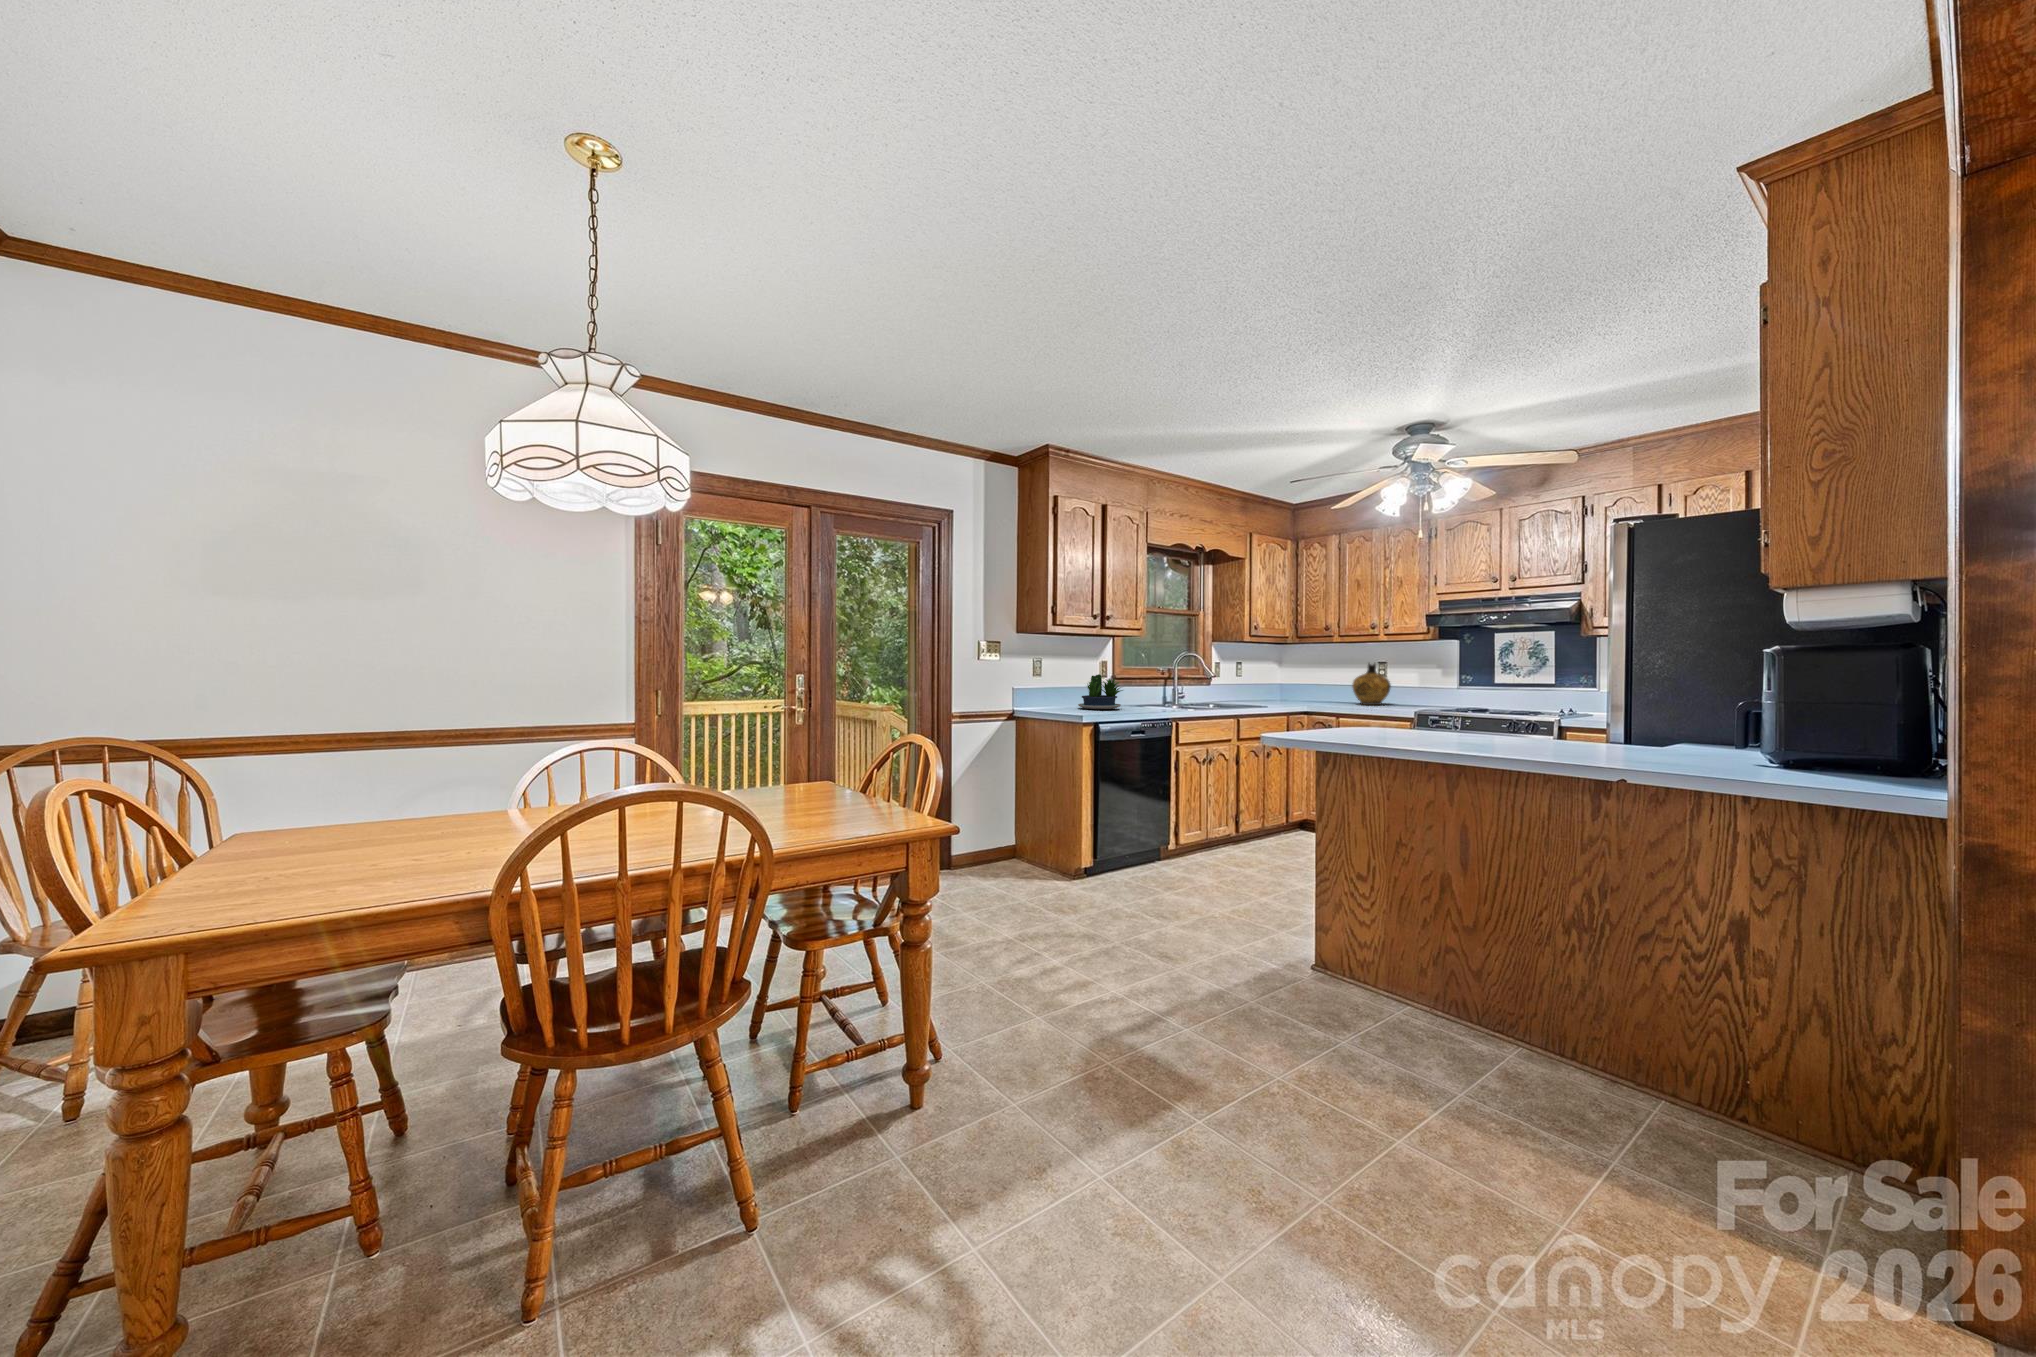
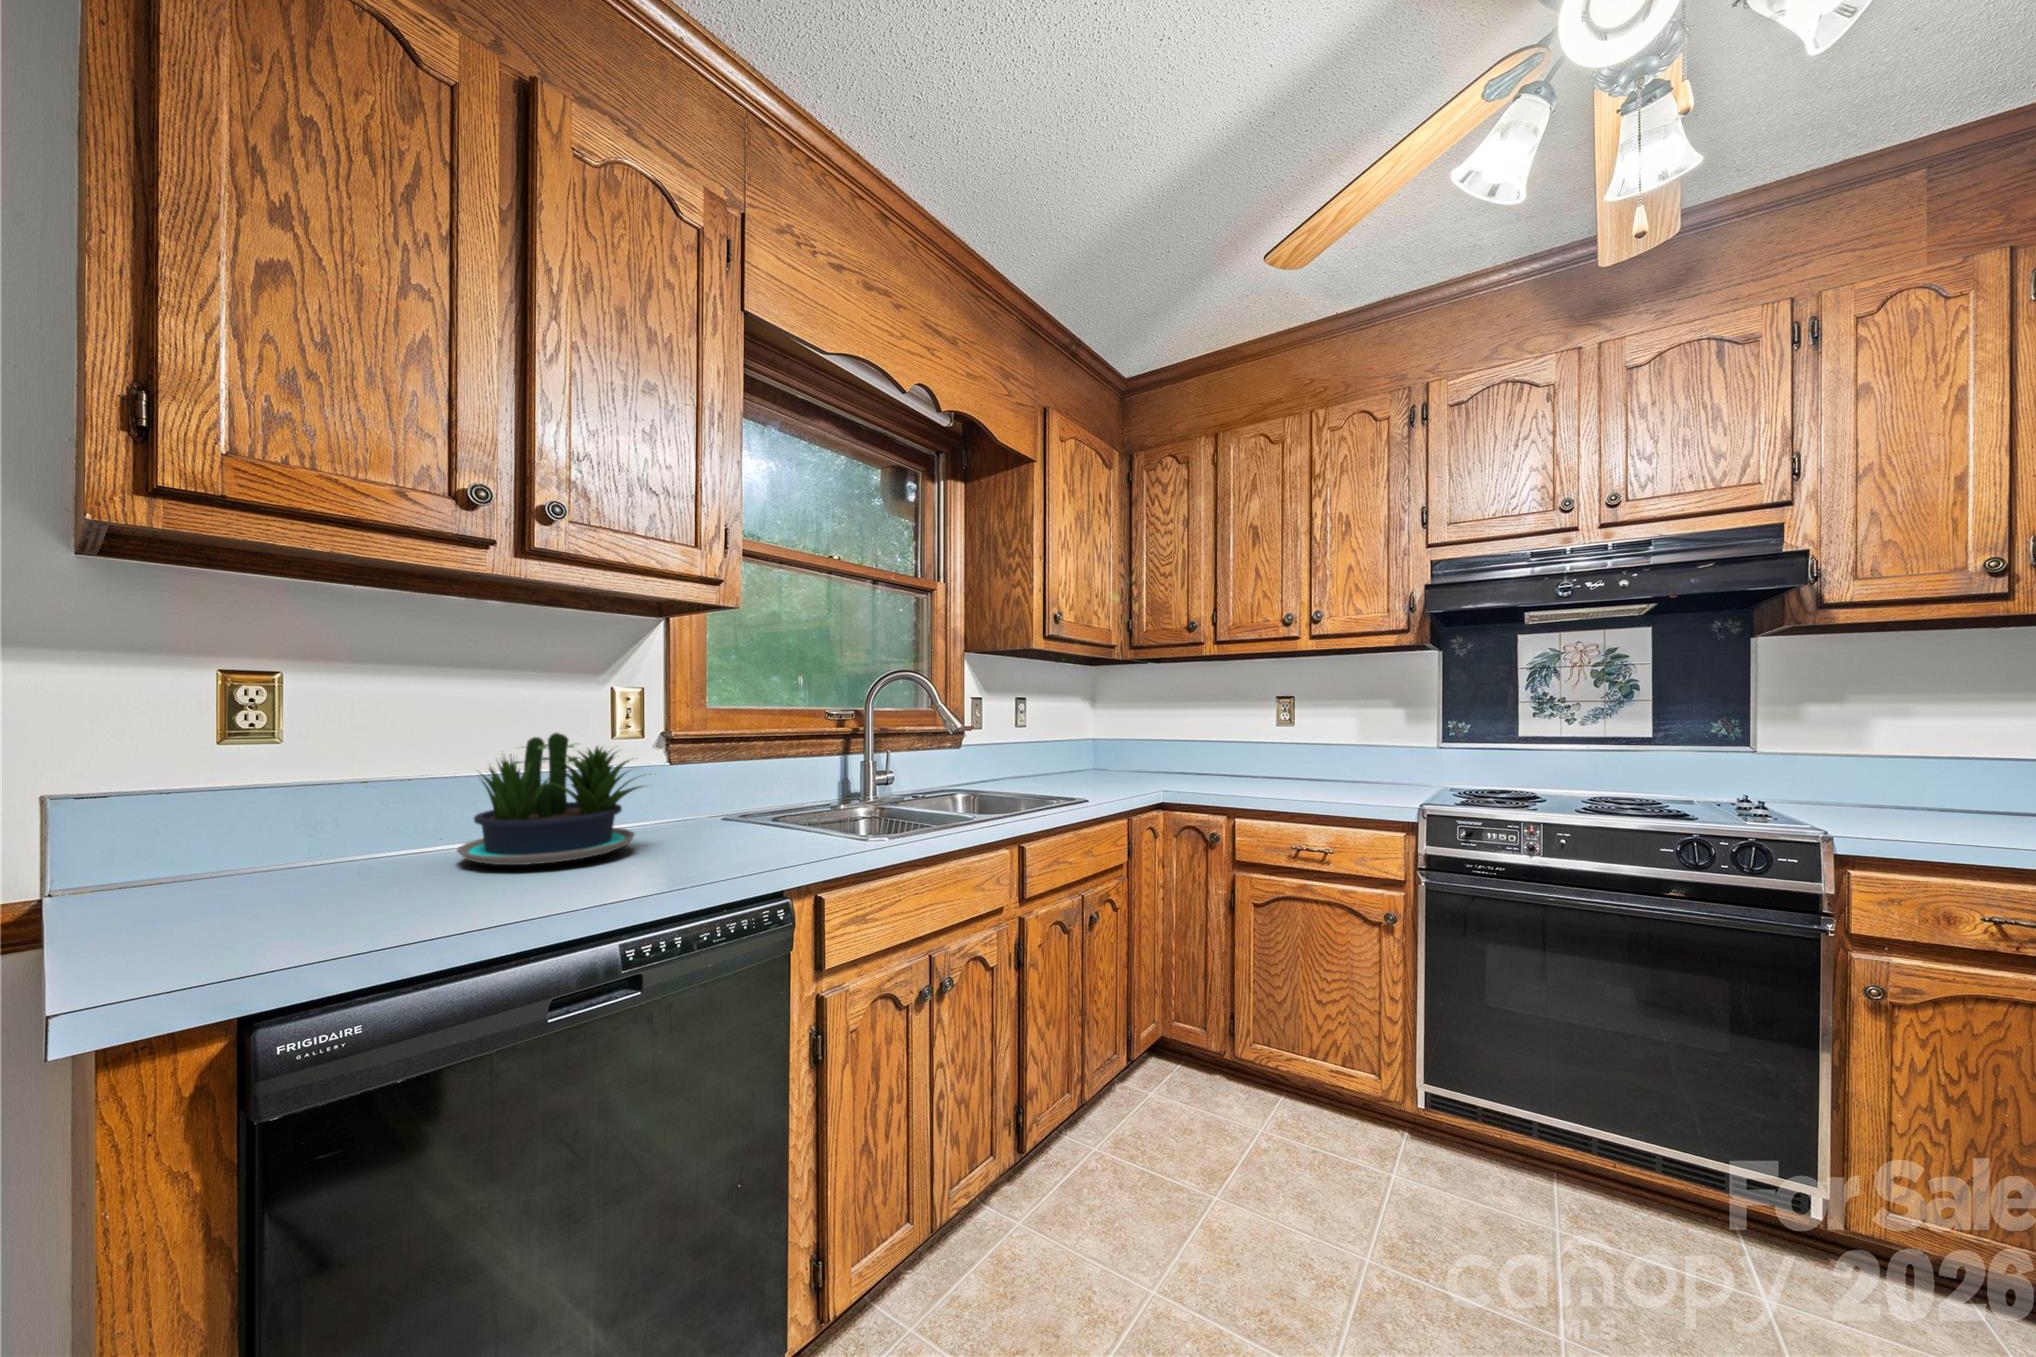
ceramic jug: present [1352,664,1391,705] -> none [1244,694,1319,784]

